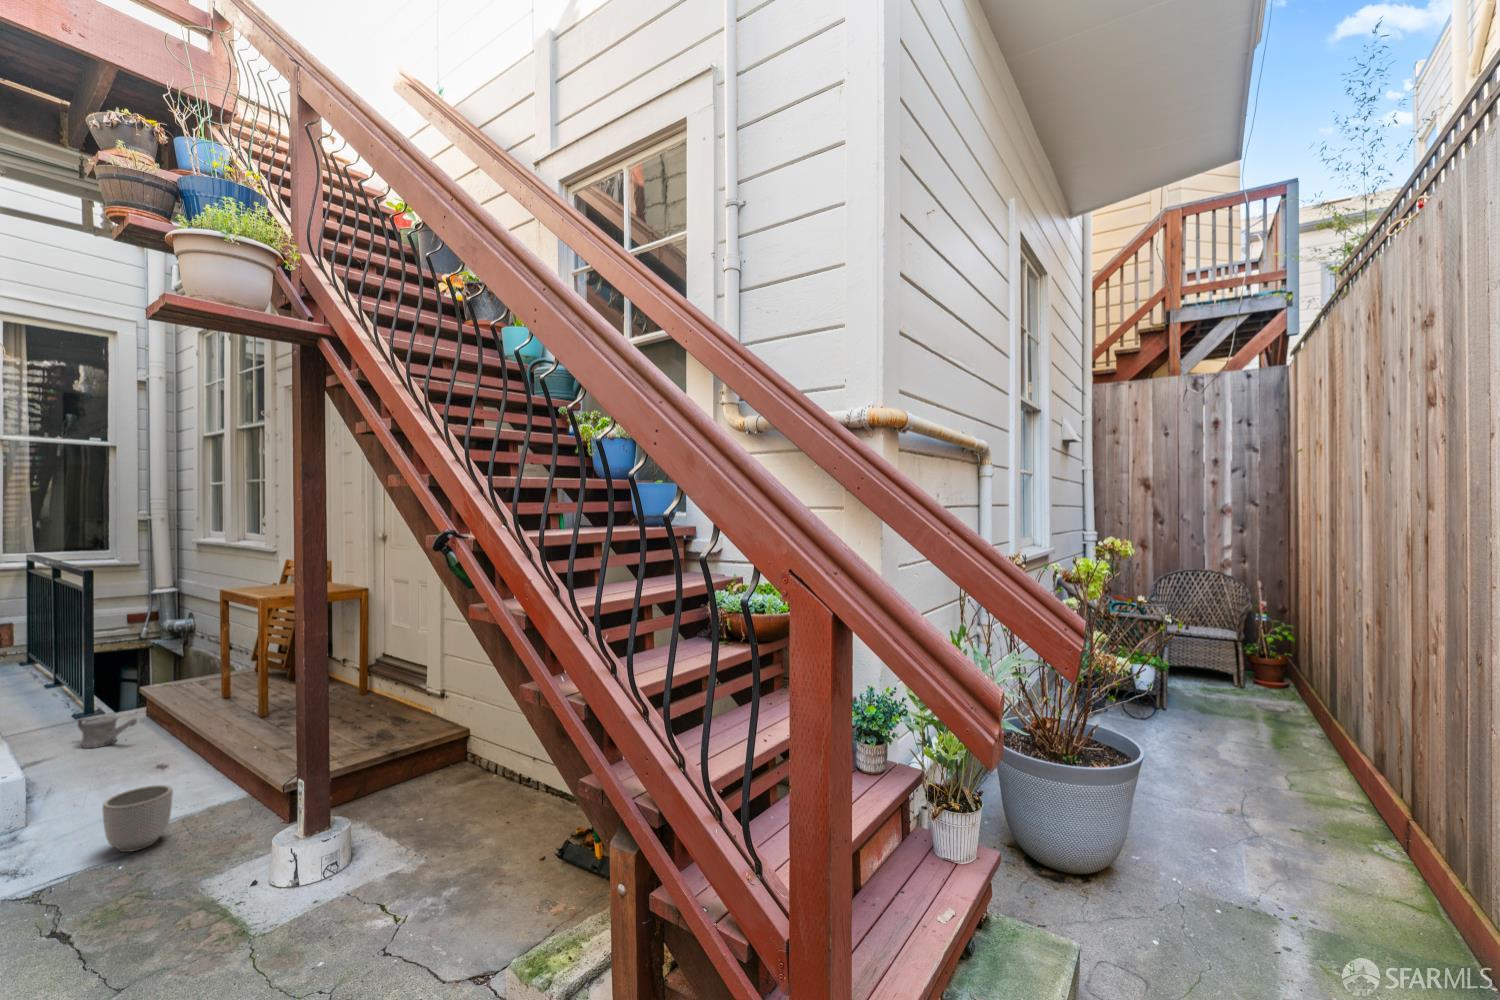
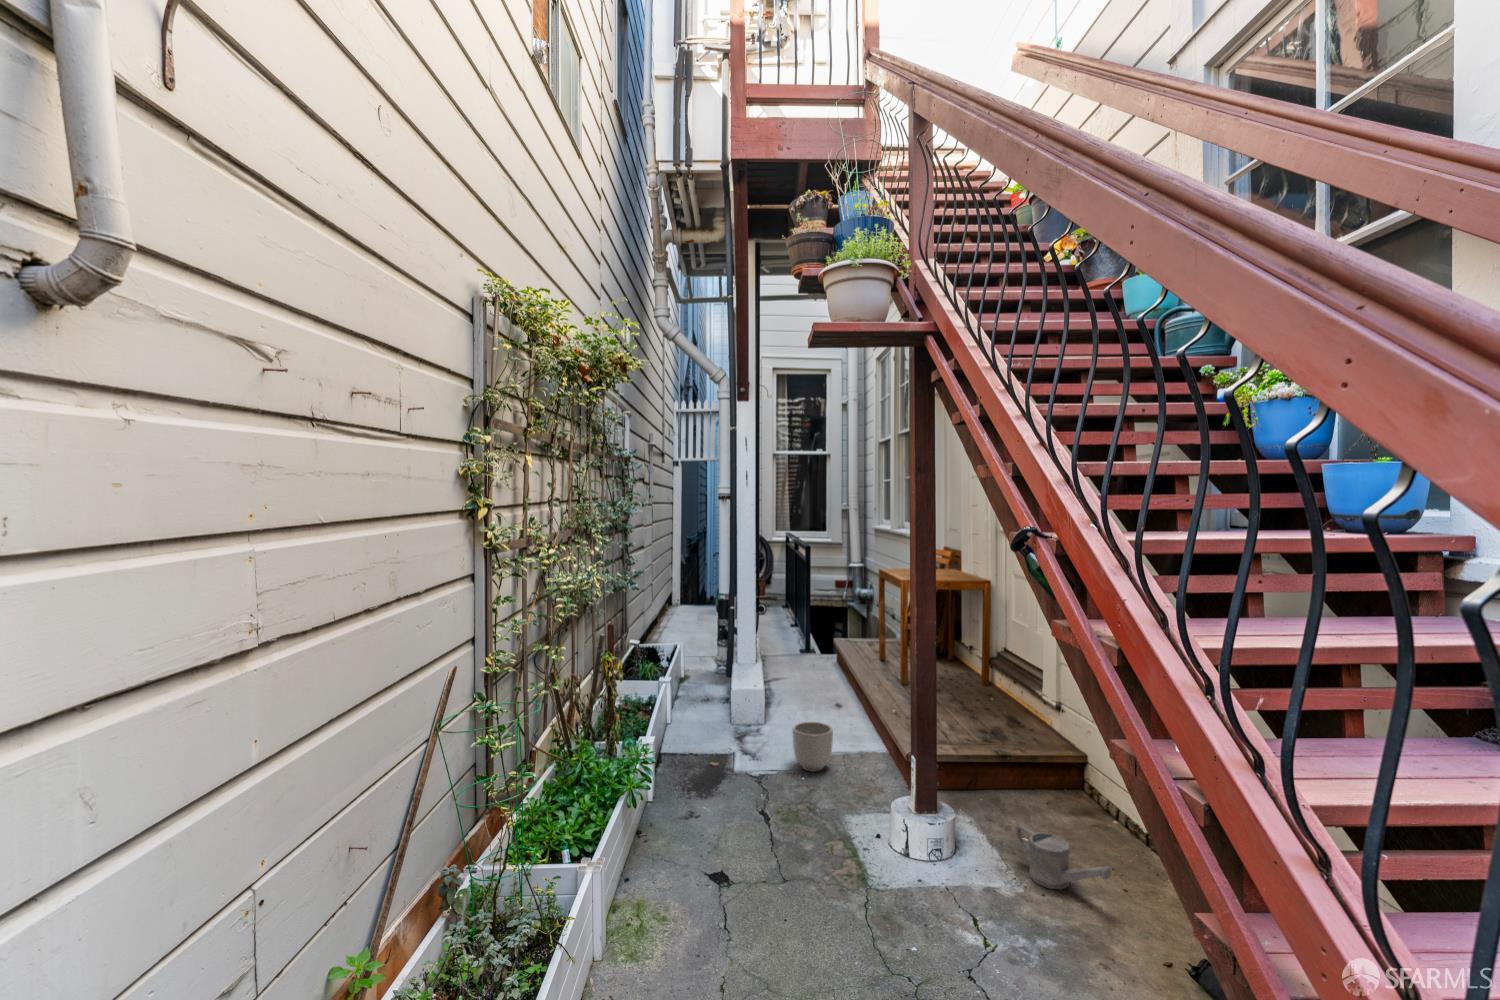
watering can: present [78,716,137,749] -> present [1016,825,1111,889]

